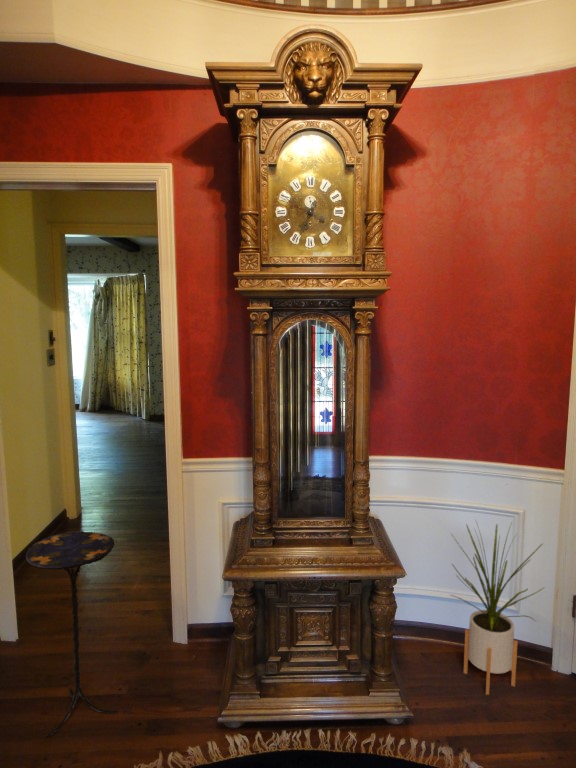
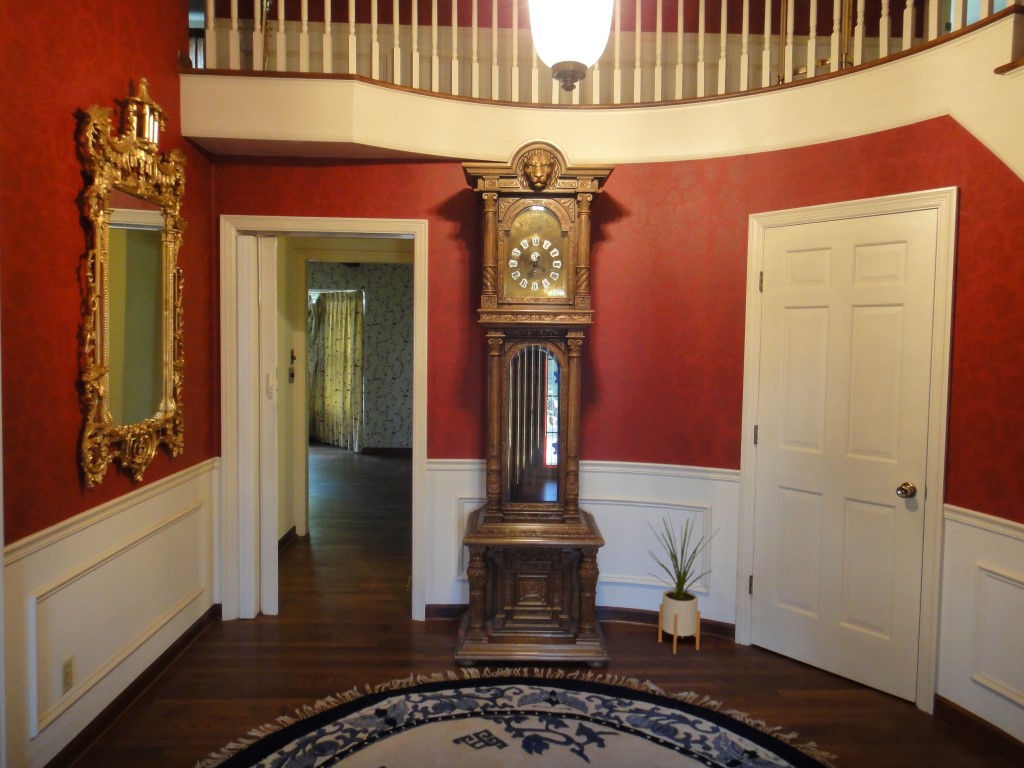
side table: present [26,531,118,737] -> none [310,511,377,667]

